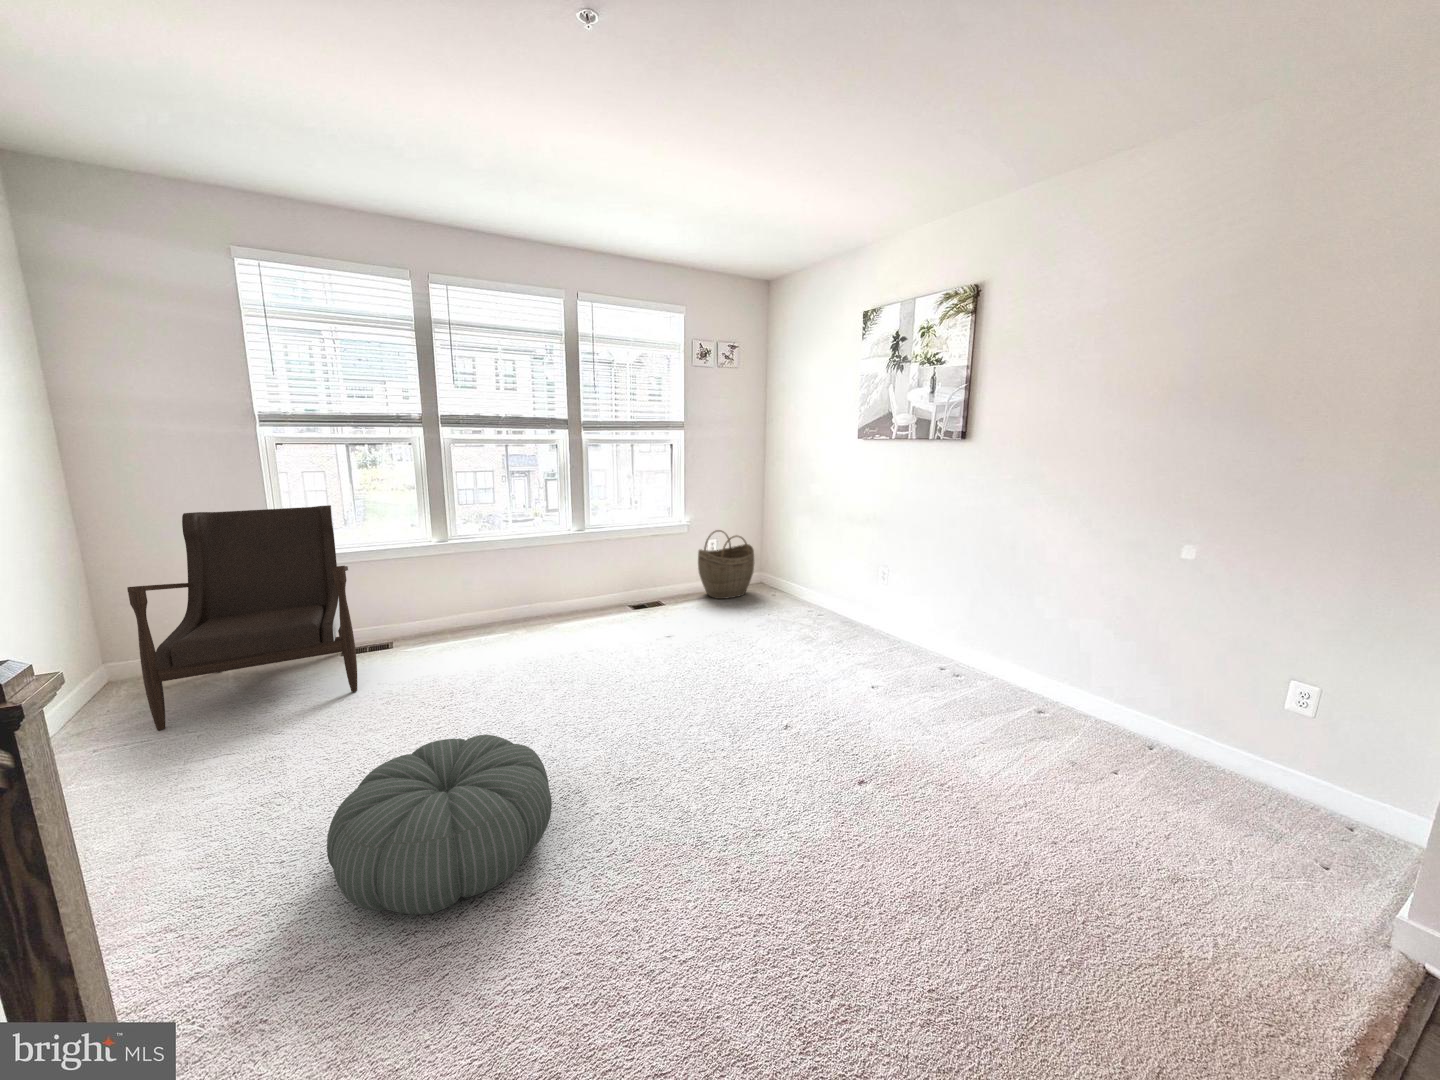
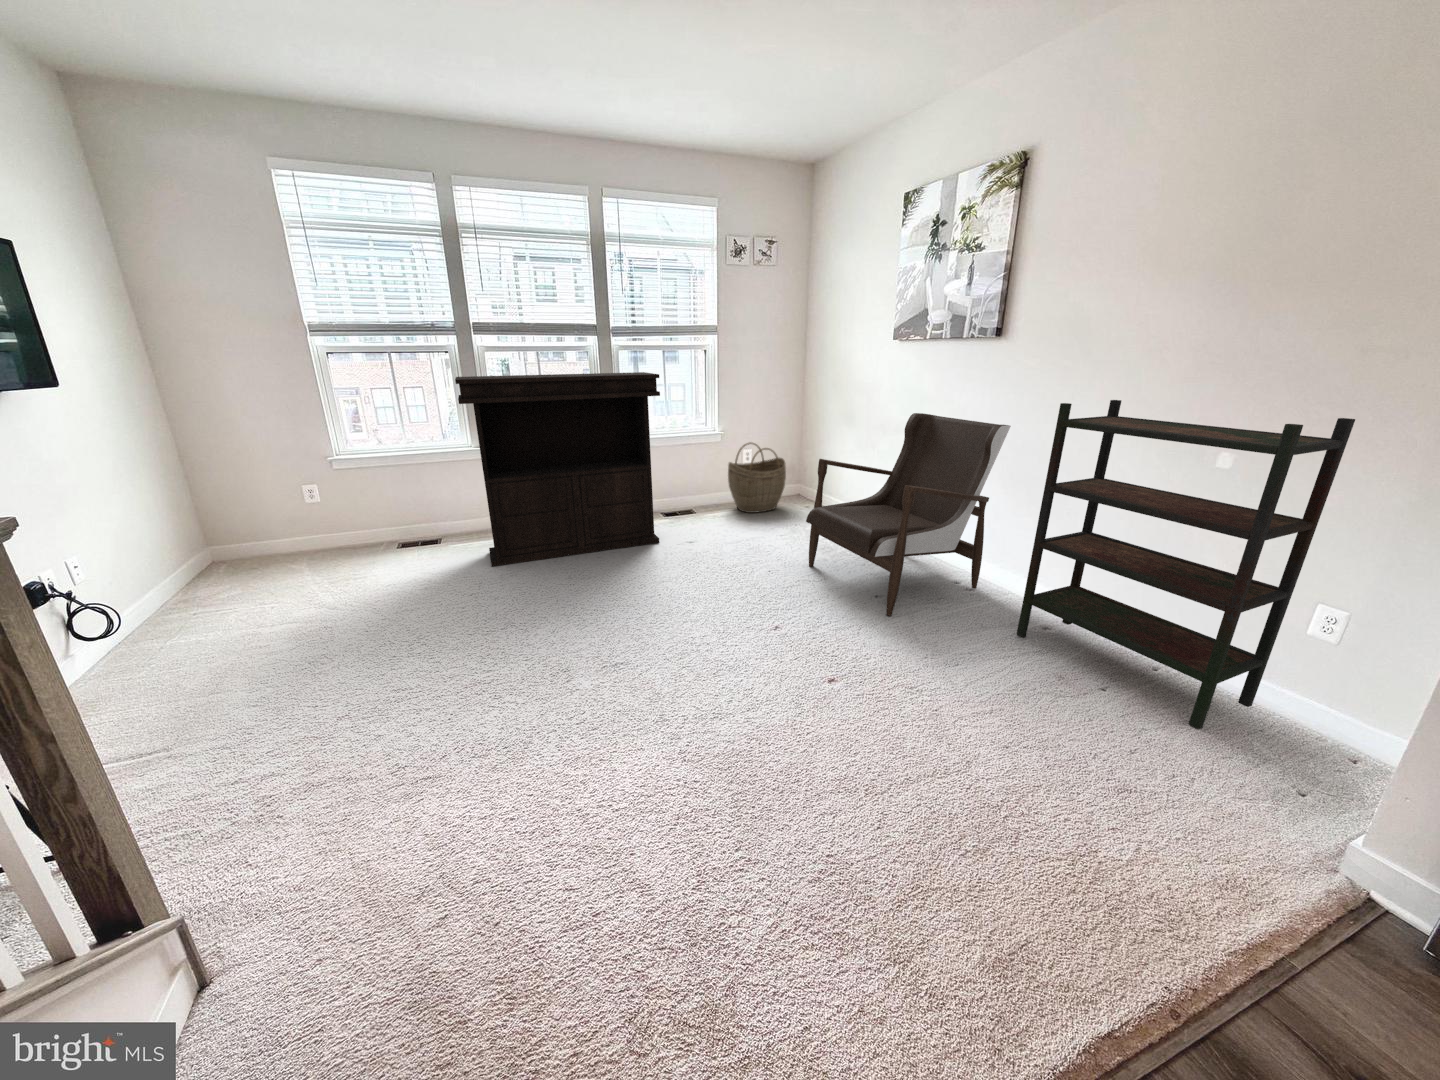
console table: none [433,465,643,669] -> present [455,372,660,567]
bookshelf: none [1014,496,1296,803] -> present [1017,400,1355,729]
armchair: present [127,505,357,730] -> present [806,413,1011,616]
pouf: present [327,735,552,914] -> none [338,617,531,754]

